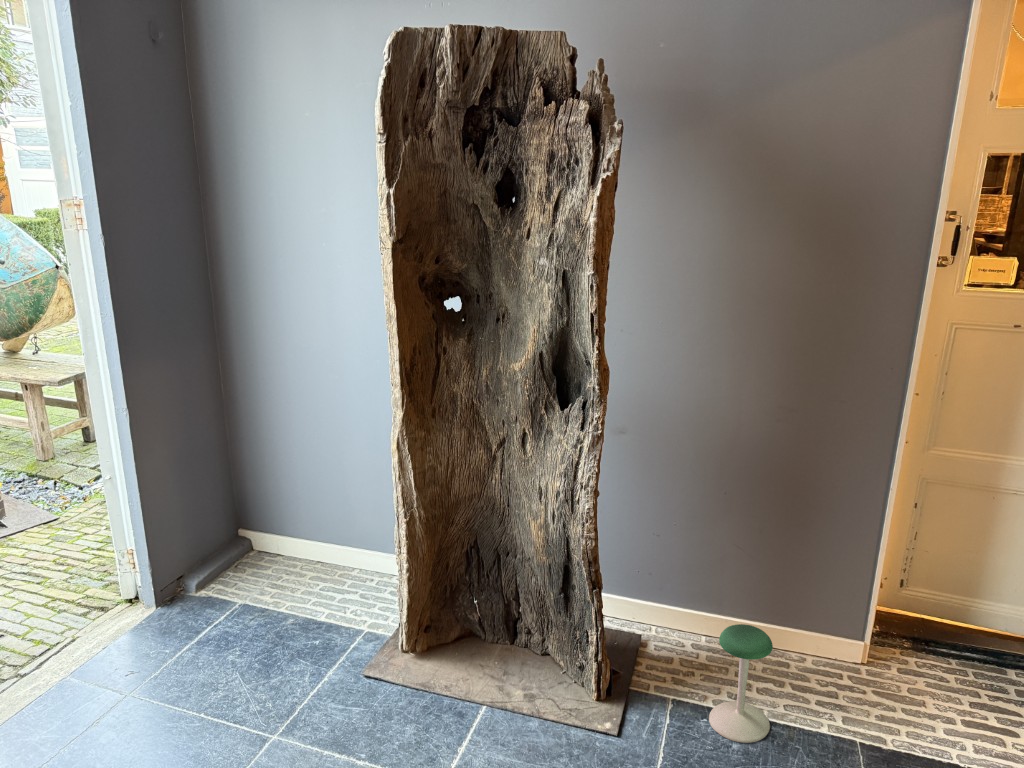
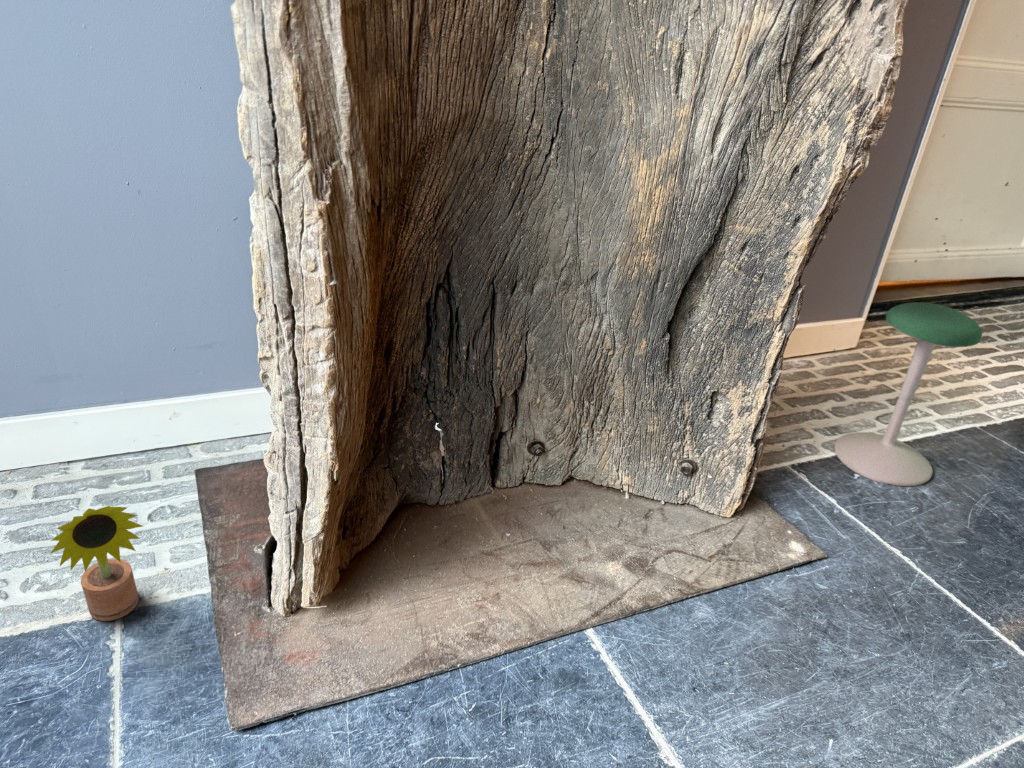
decorative plant: none [345,589,374,632] -> present [50,506,143,621]

